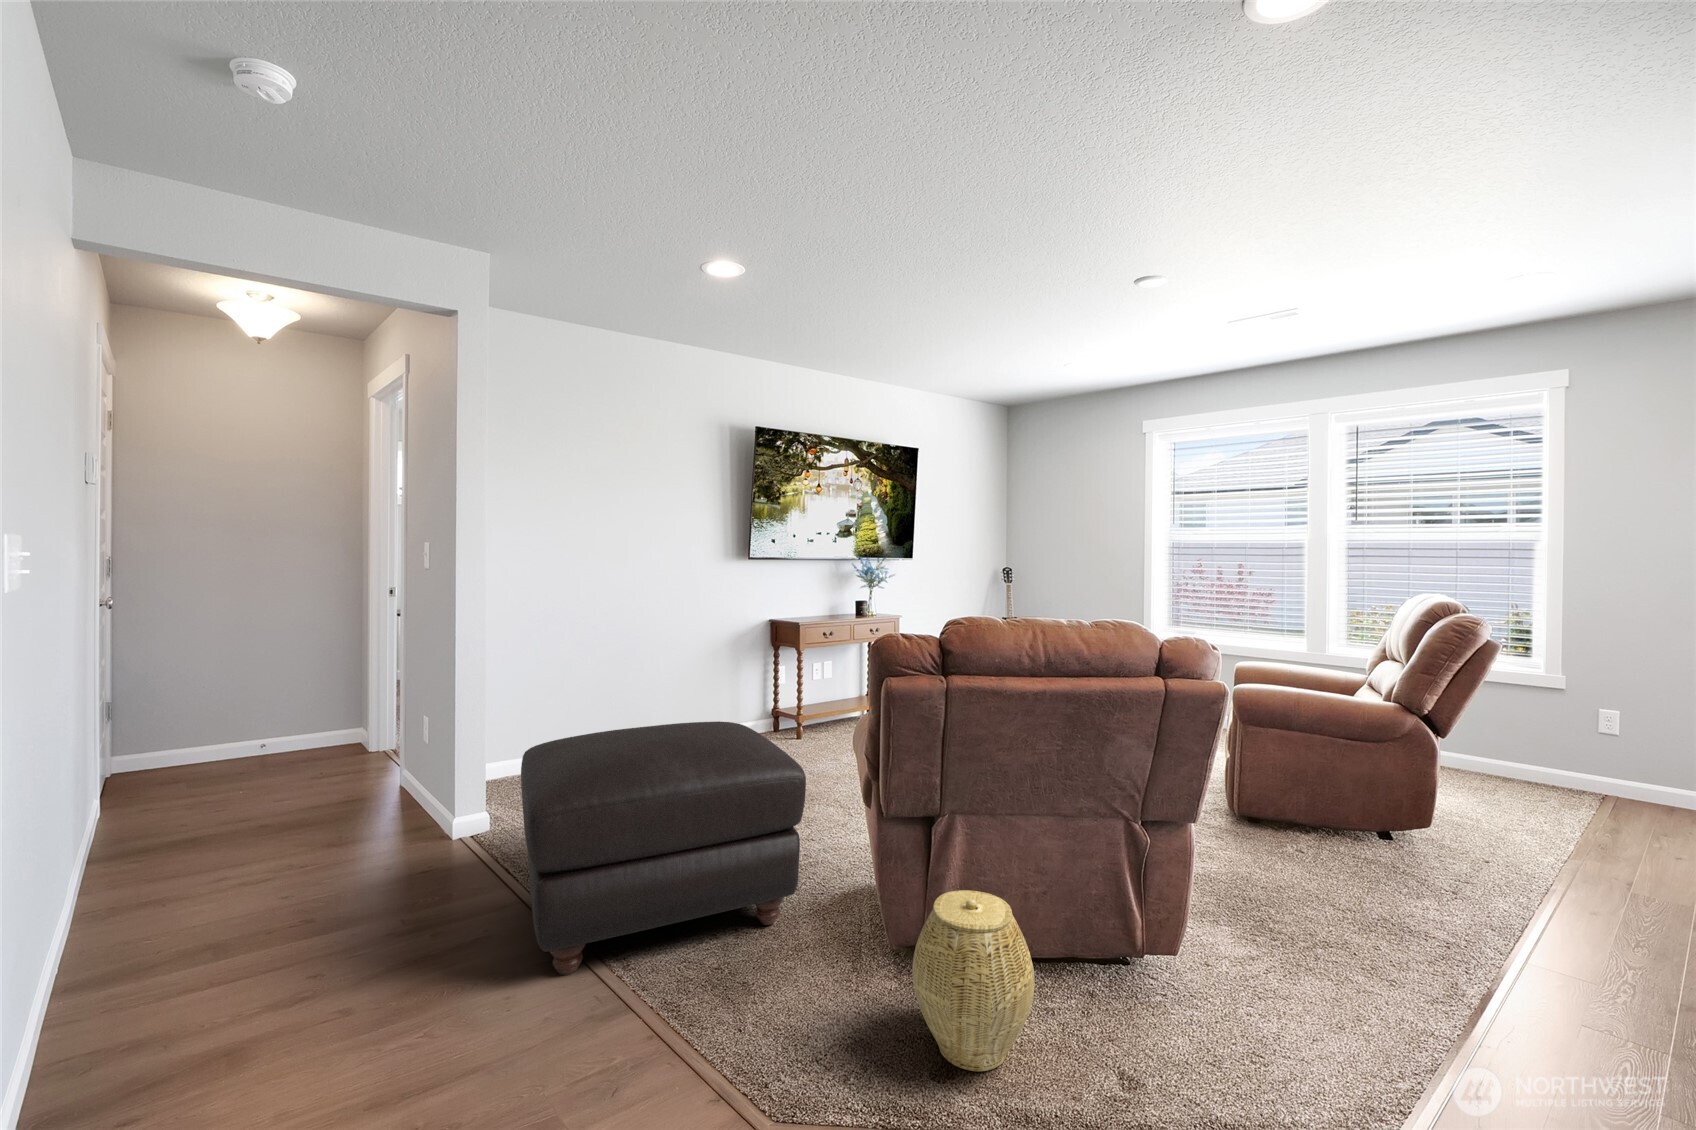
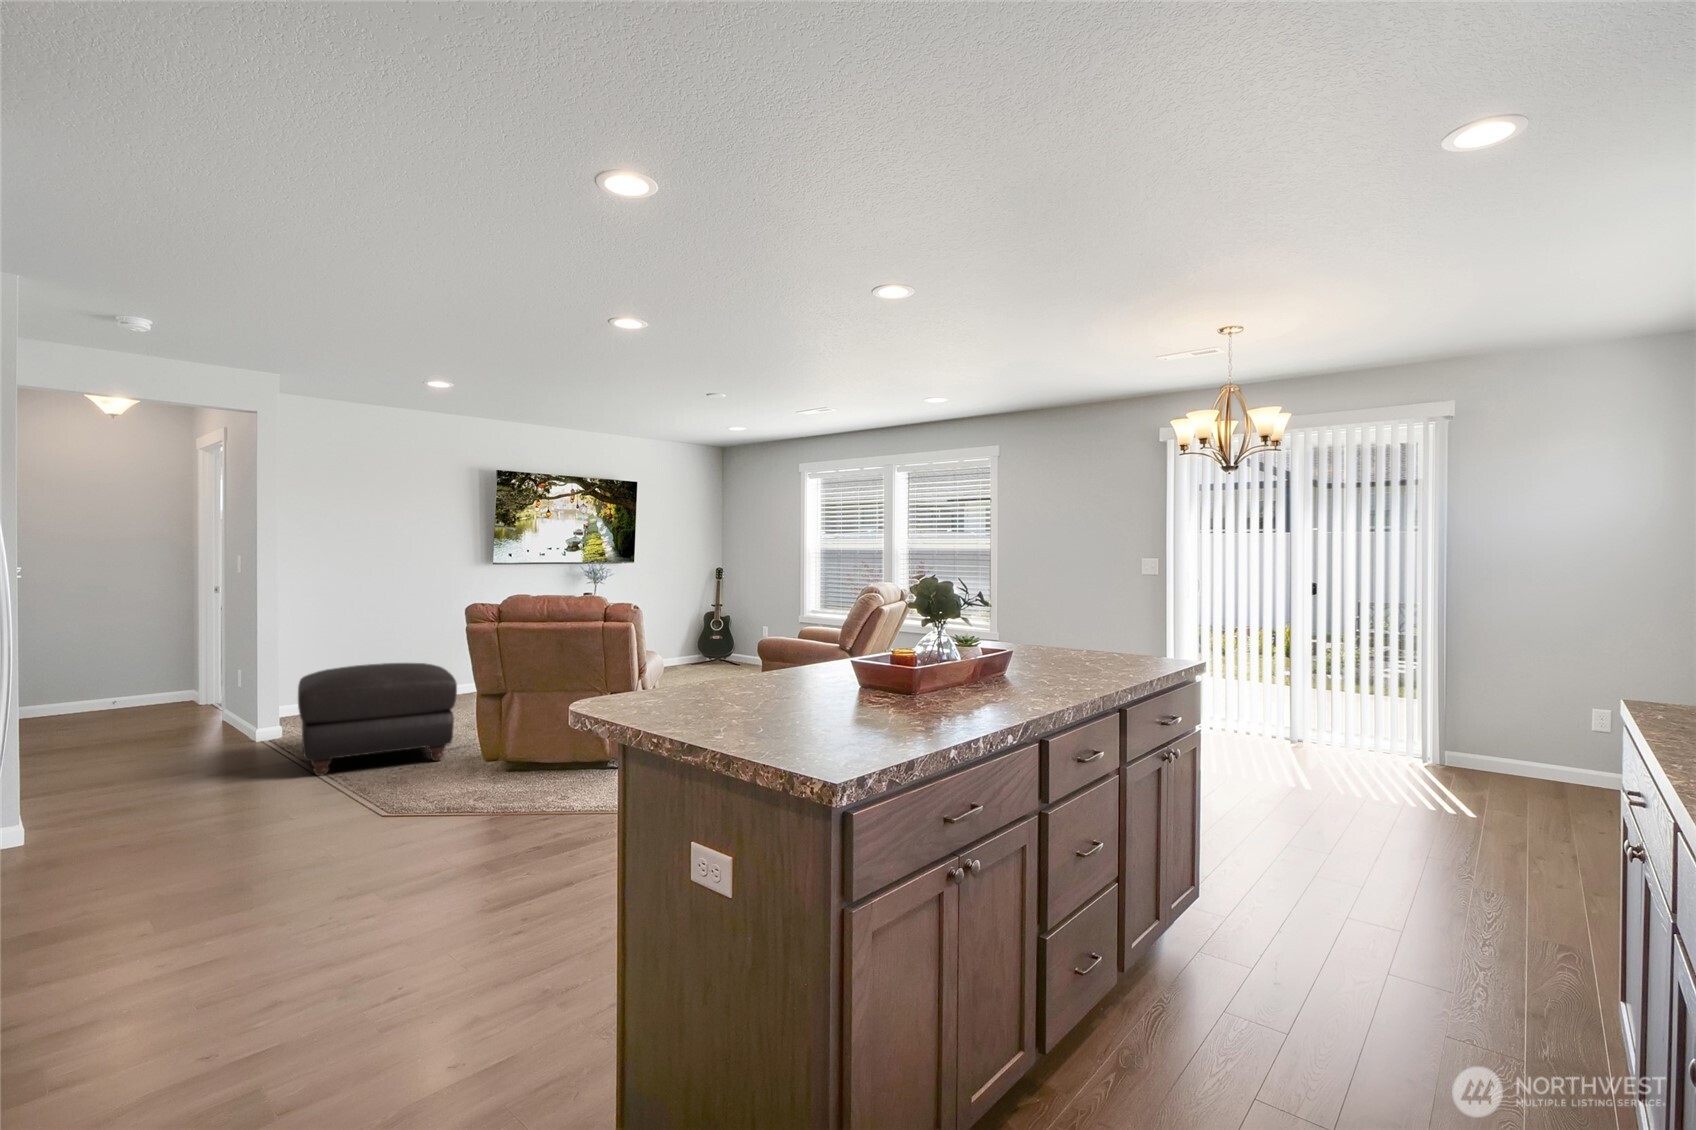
woven basket: present [912,890,1035,1071] -> none [477,721,533,788]

